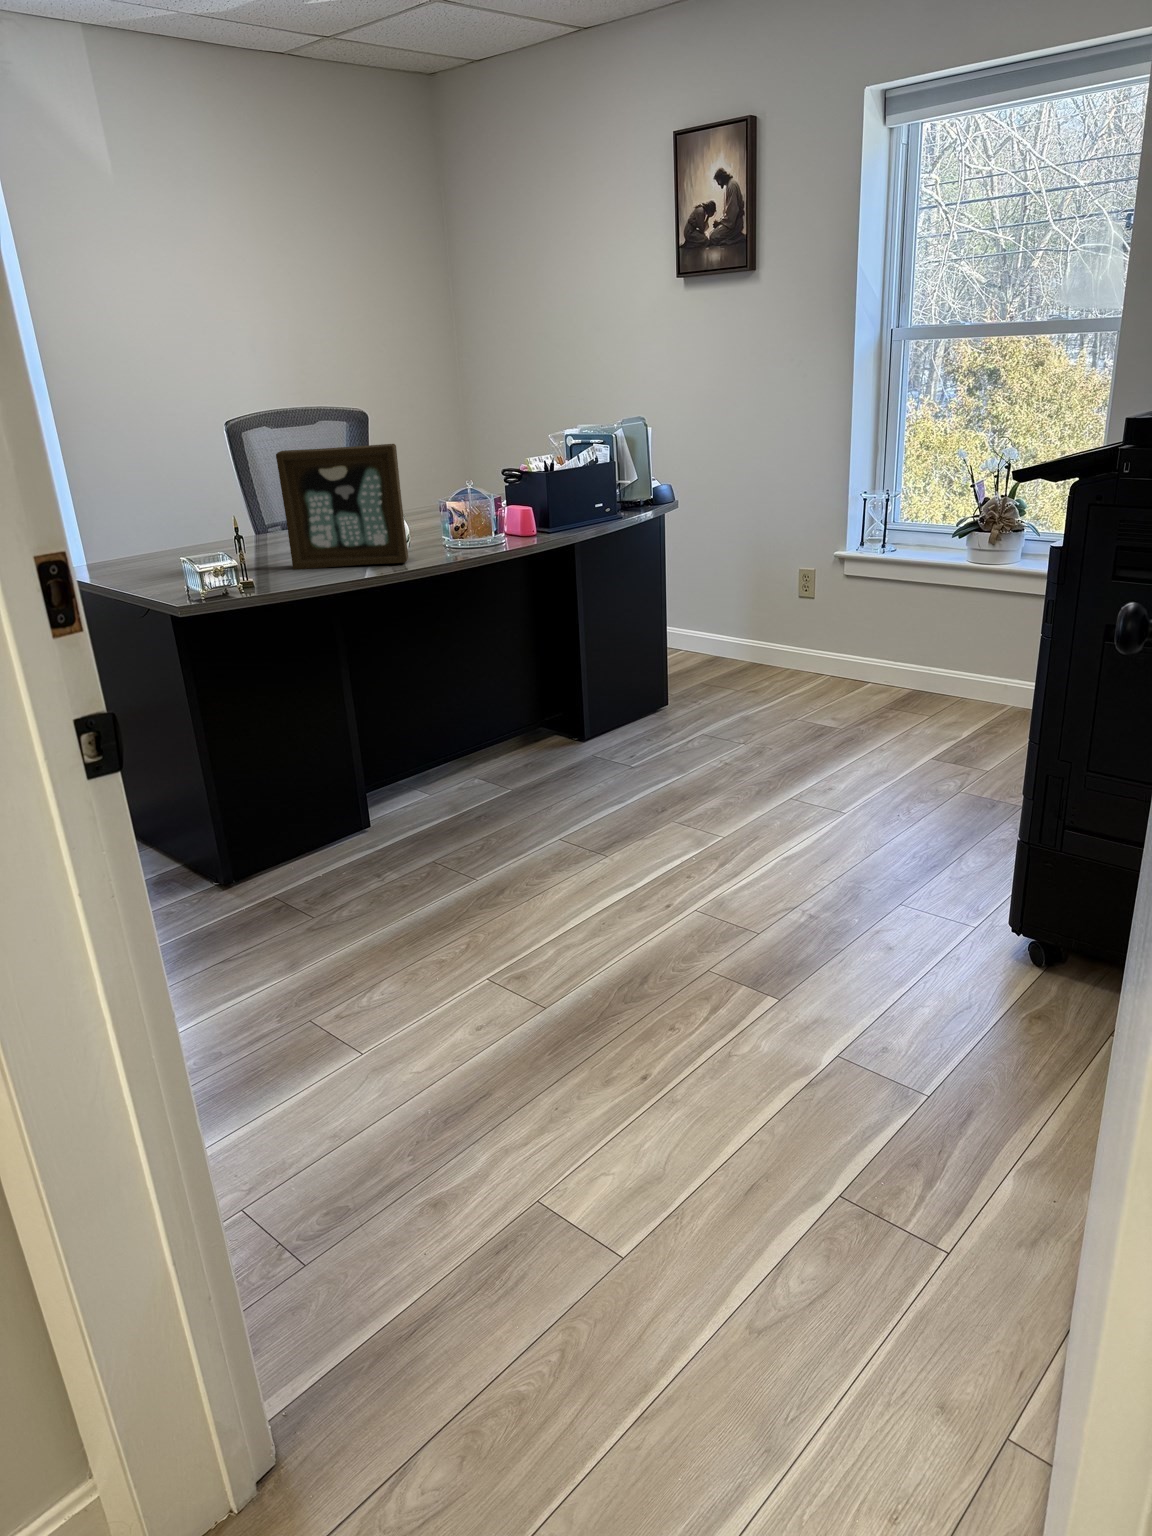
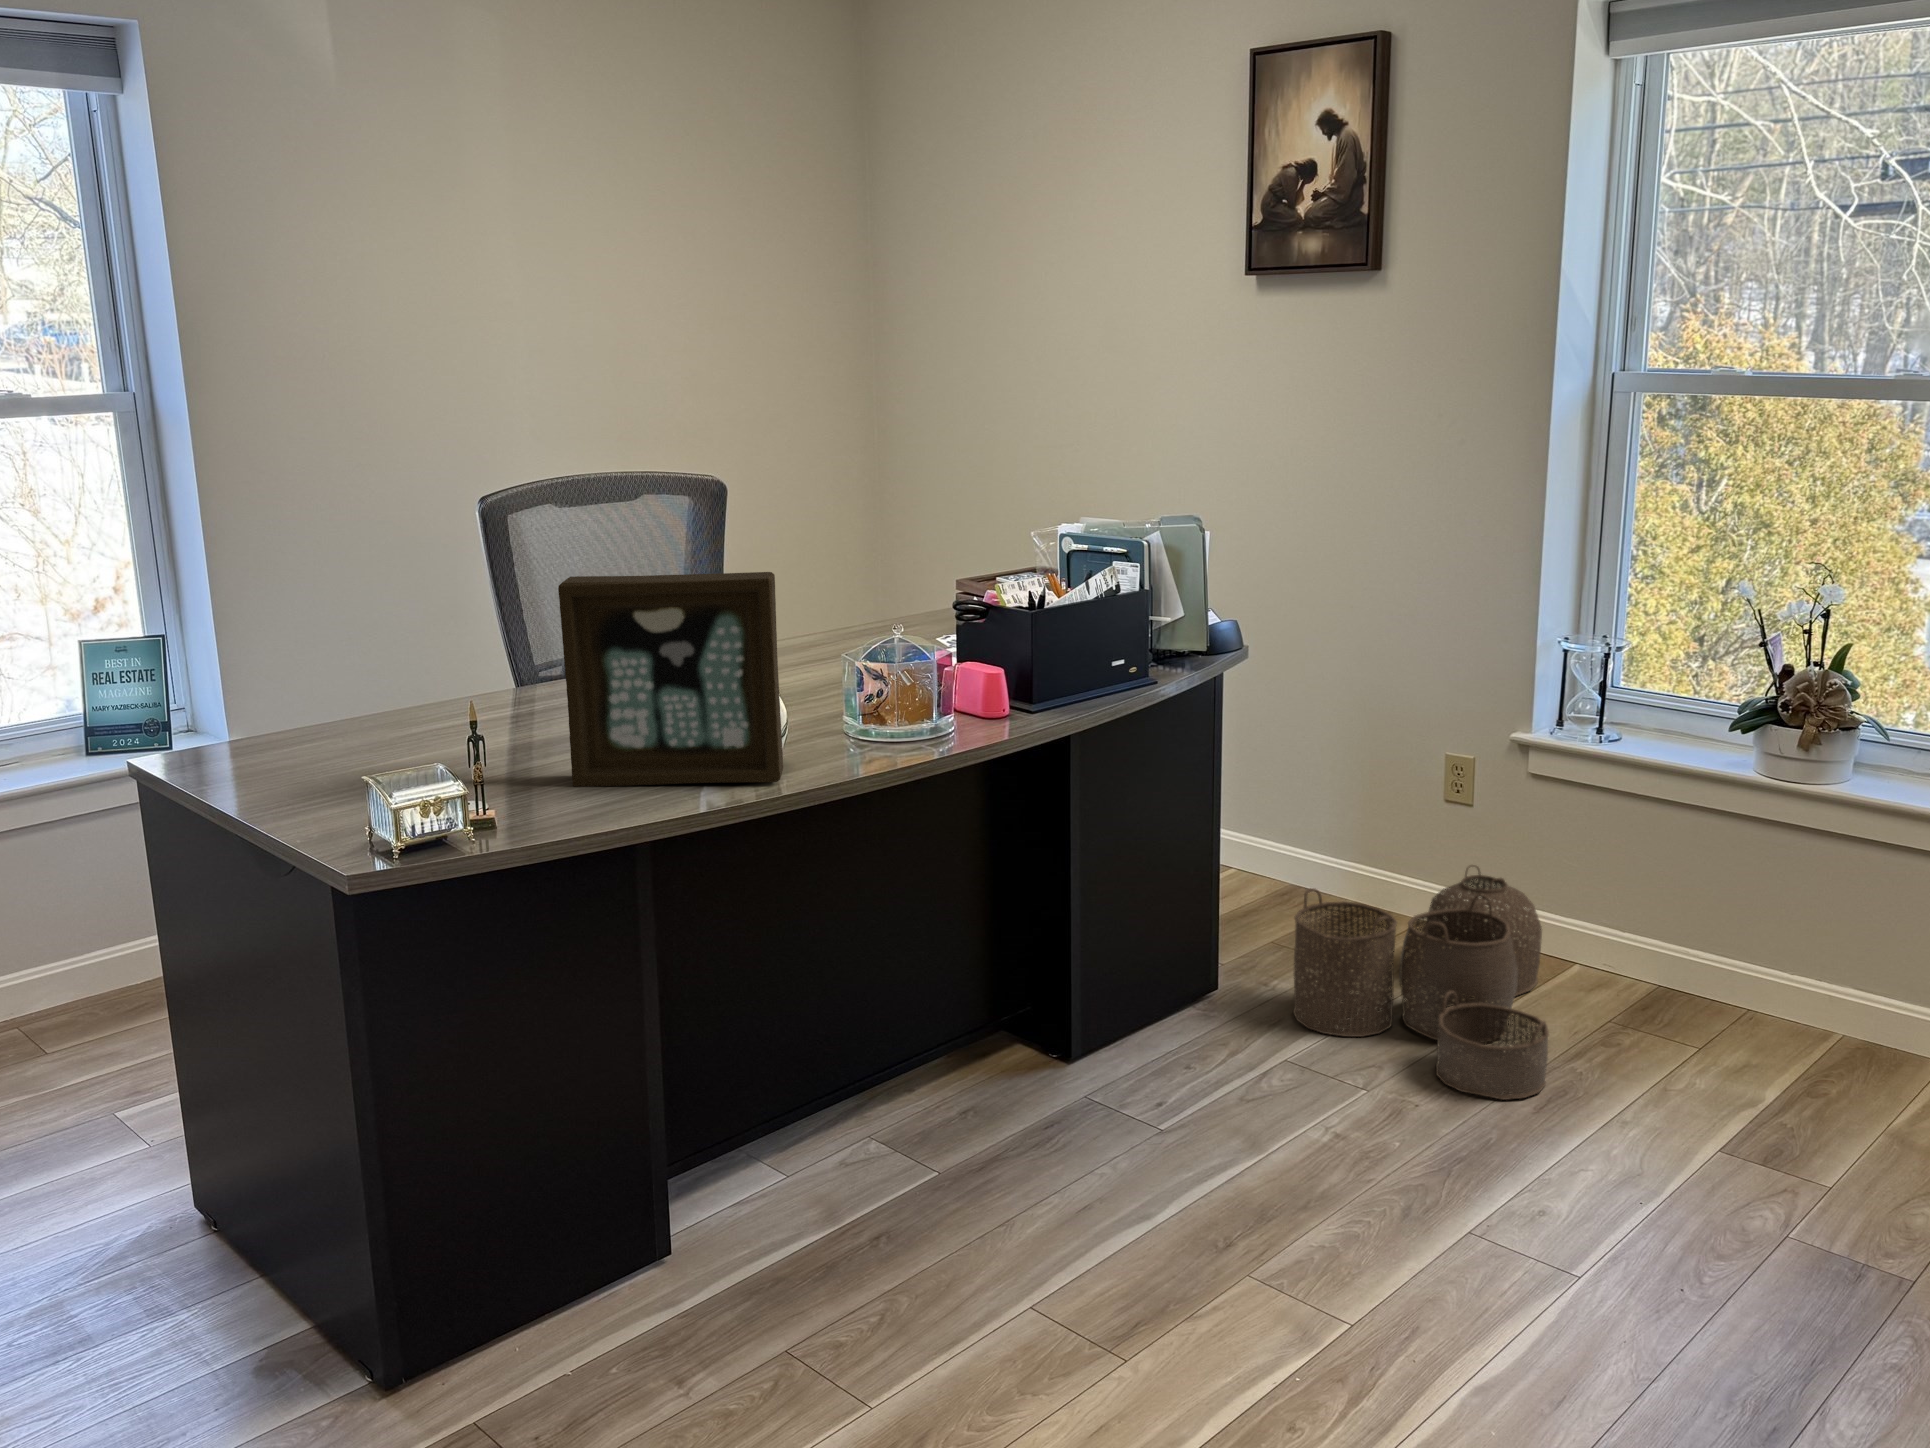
woven basket: none [707,625,849,742] -> present [1293,865,1549,1100]

